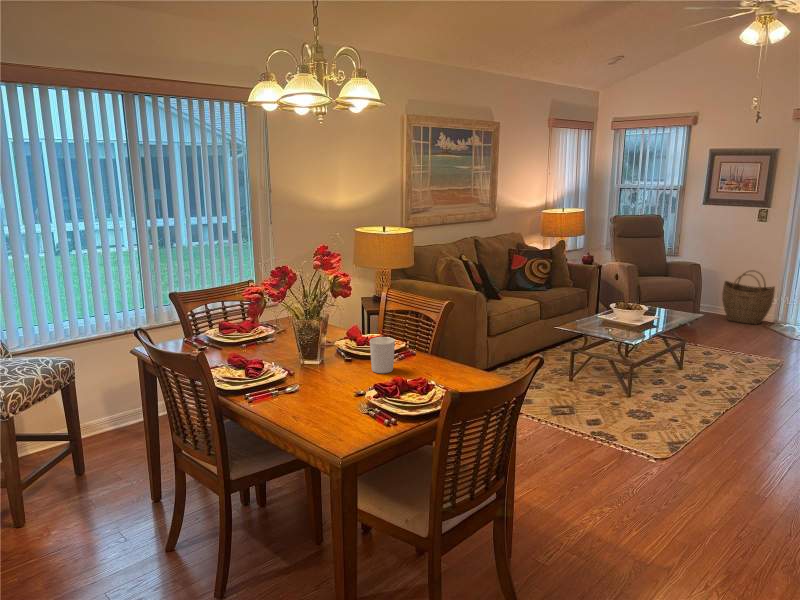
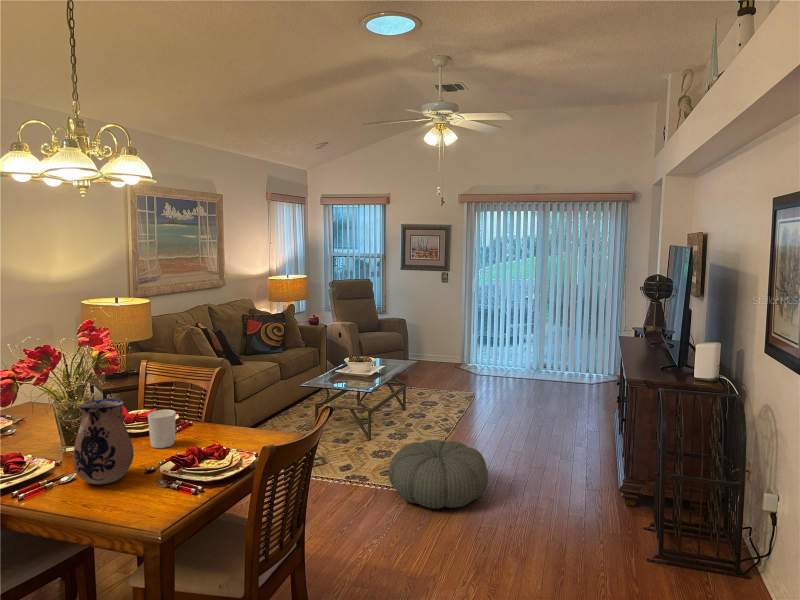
woven basket: present [722,270,775,325] -> none [423,322,460,366]
ceramic pitcher: none [296,320,347,399] -> present [73,397,134,484]
pouf: none [638,410,771,496] -> present [389,440,488,509]

